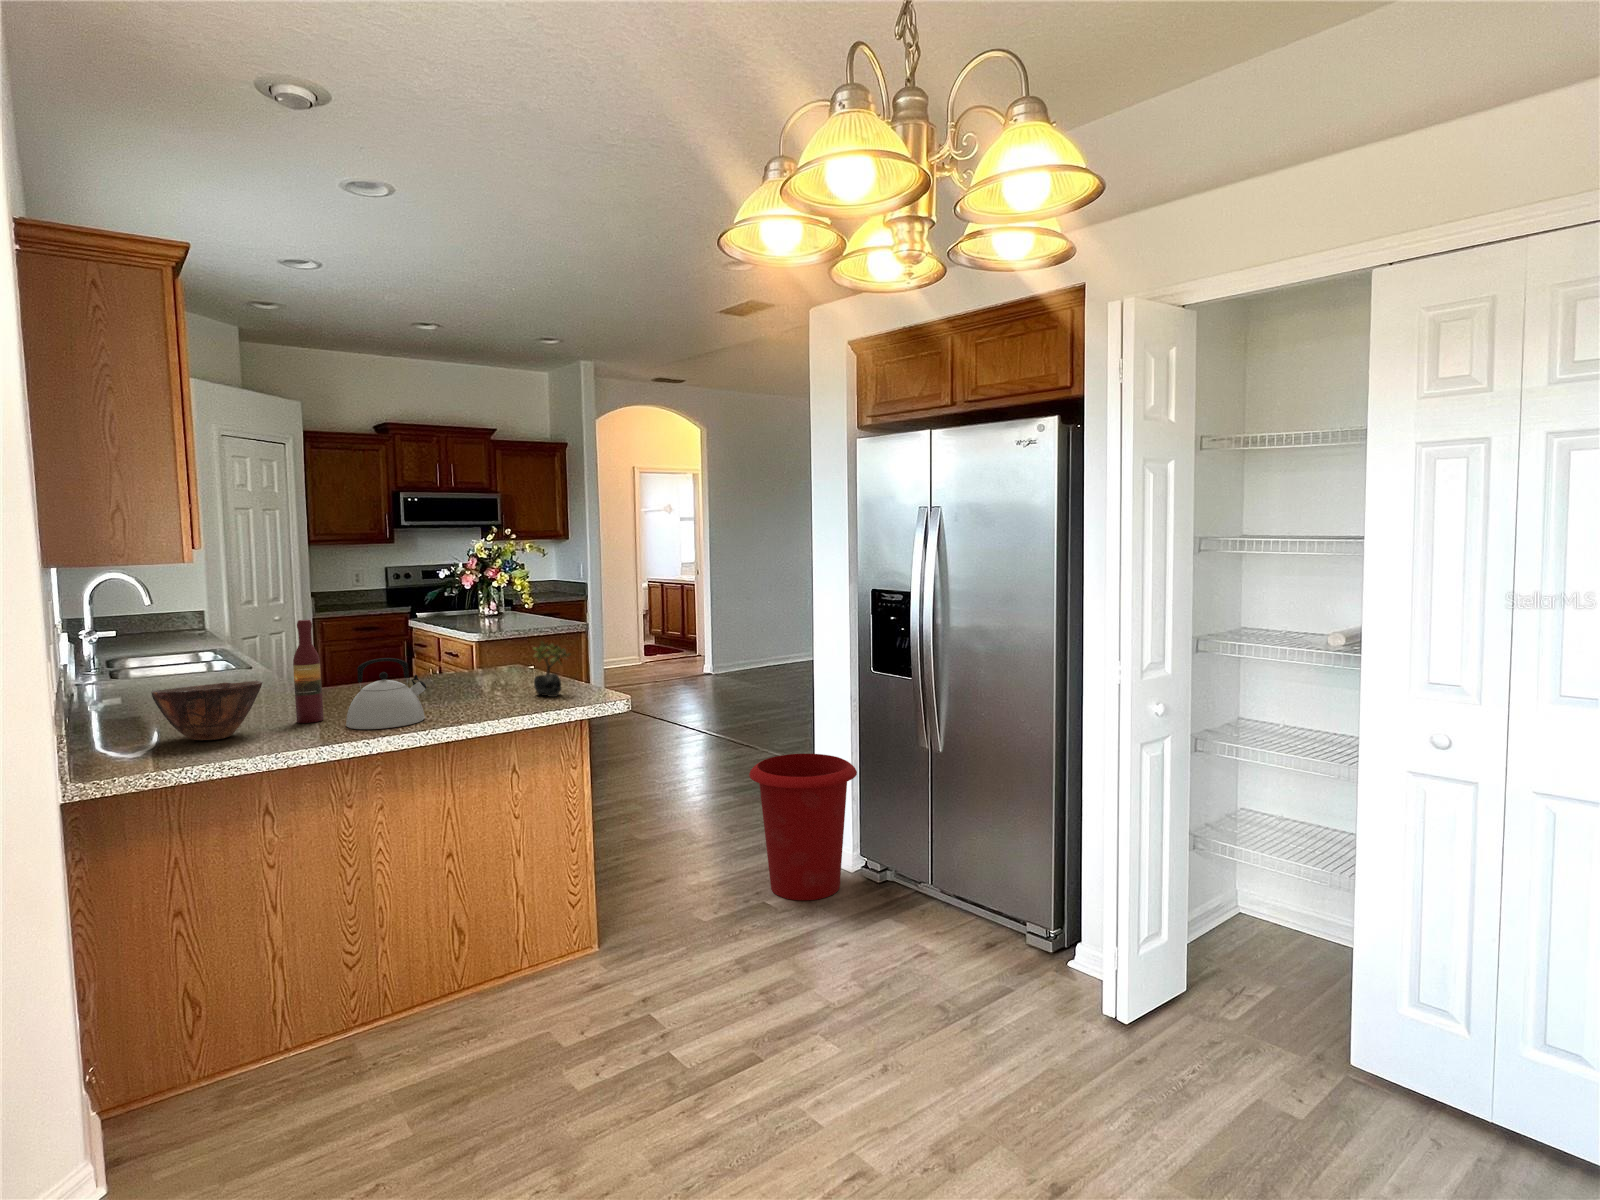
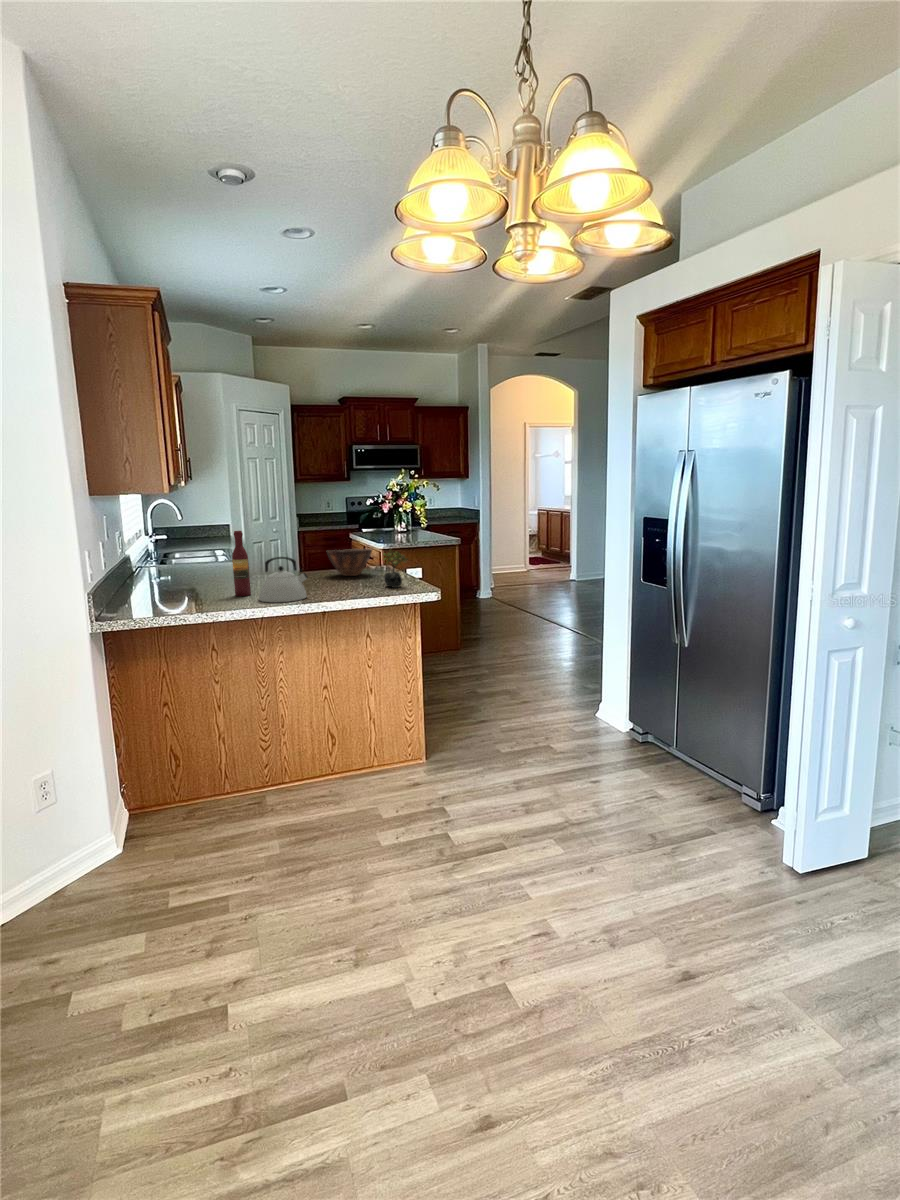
bowl: present [151,680,263,740] -> present [327,549,373,576]
waste bin: present [749,754,857,901] -> none [543,640,625,747]

